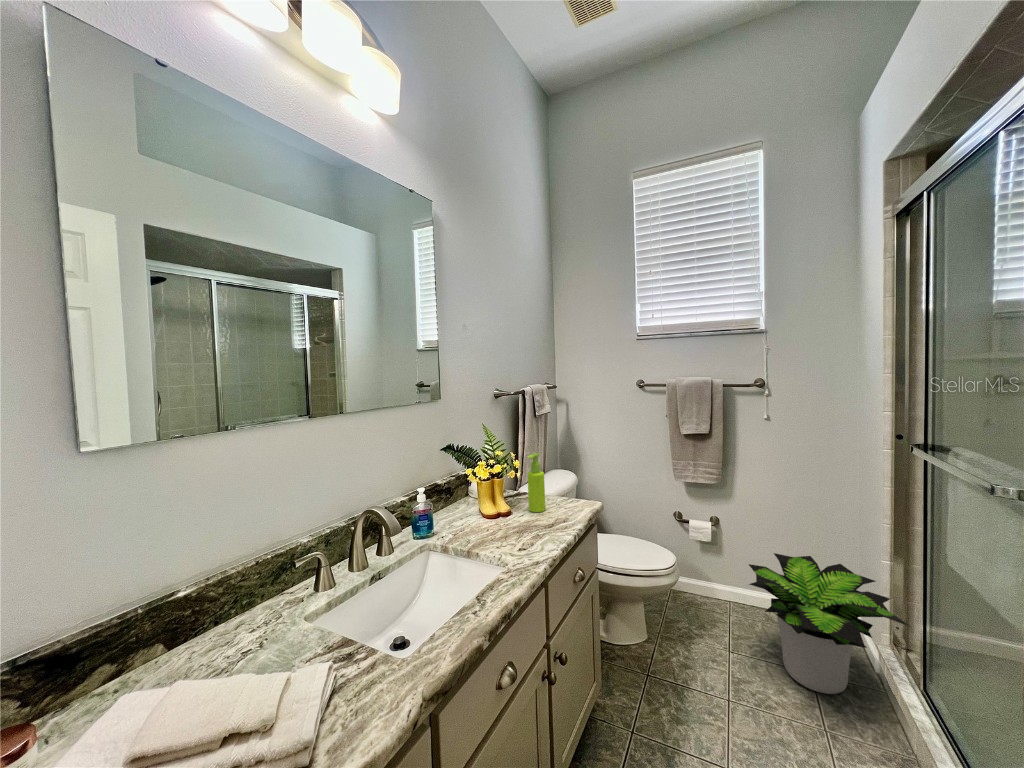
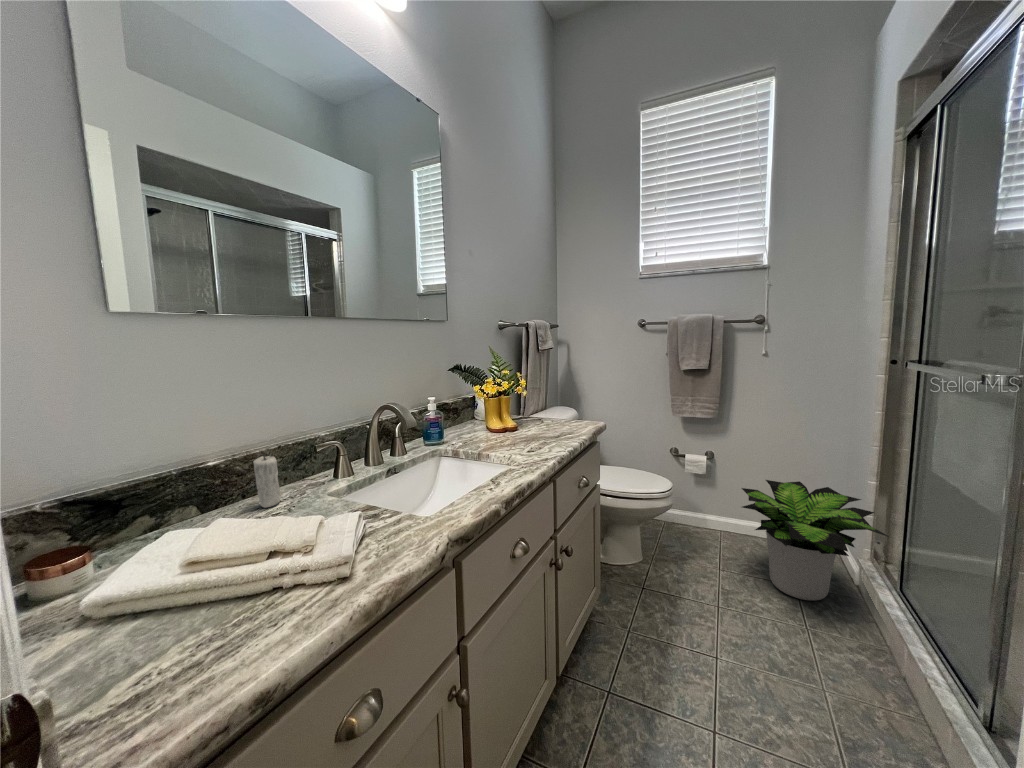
soap dispenser: present [527,453,545,512] -> none [534,373,551,429]
candle: none [225,577,253,641] -> present [253,455,280,508]

